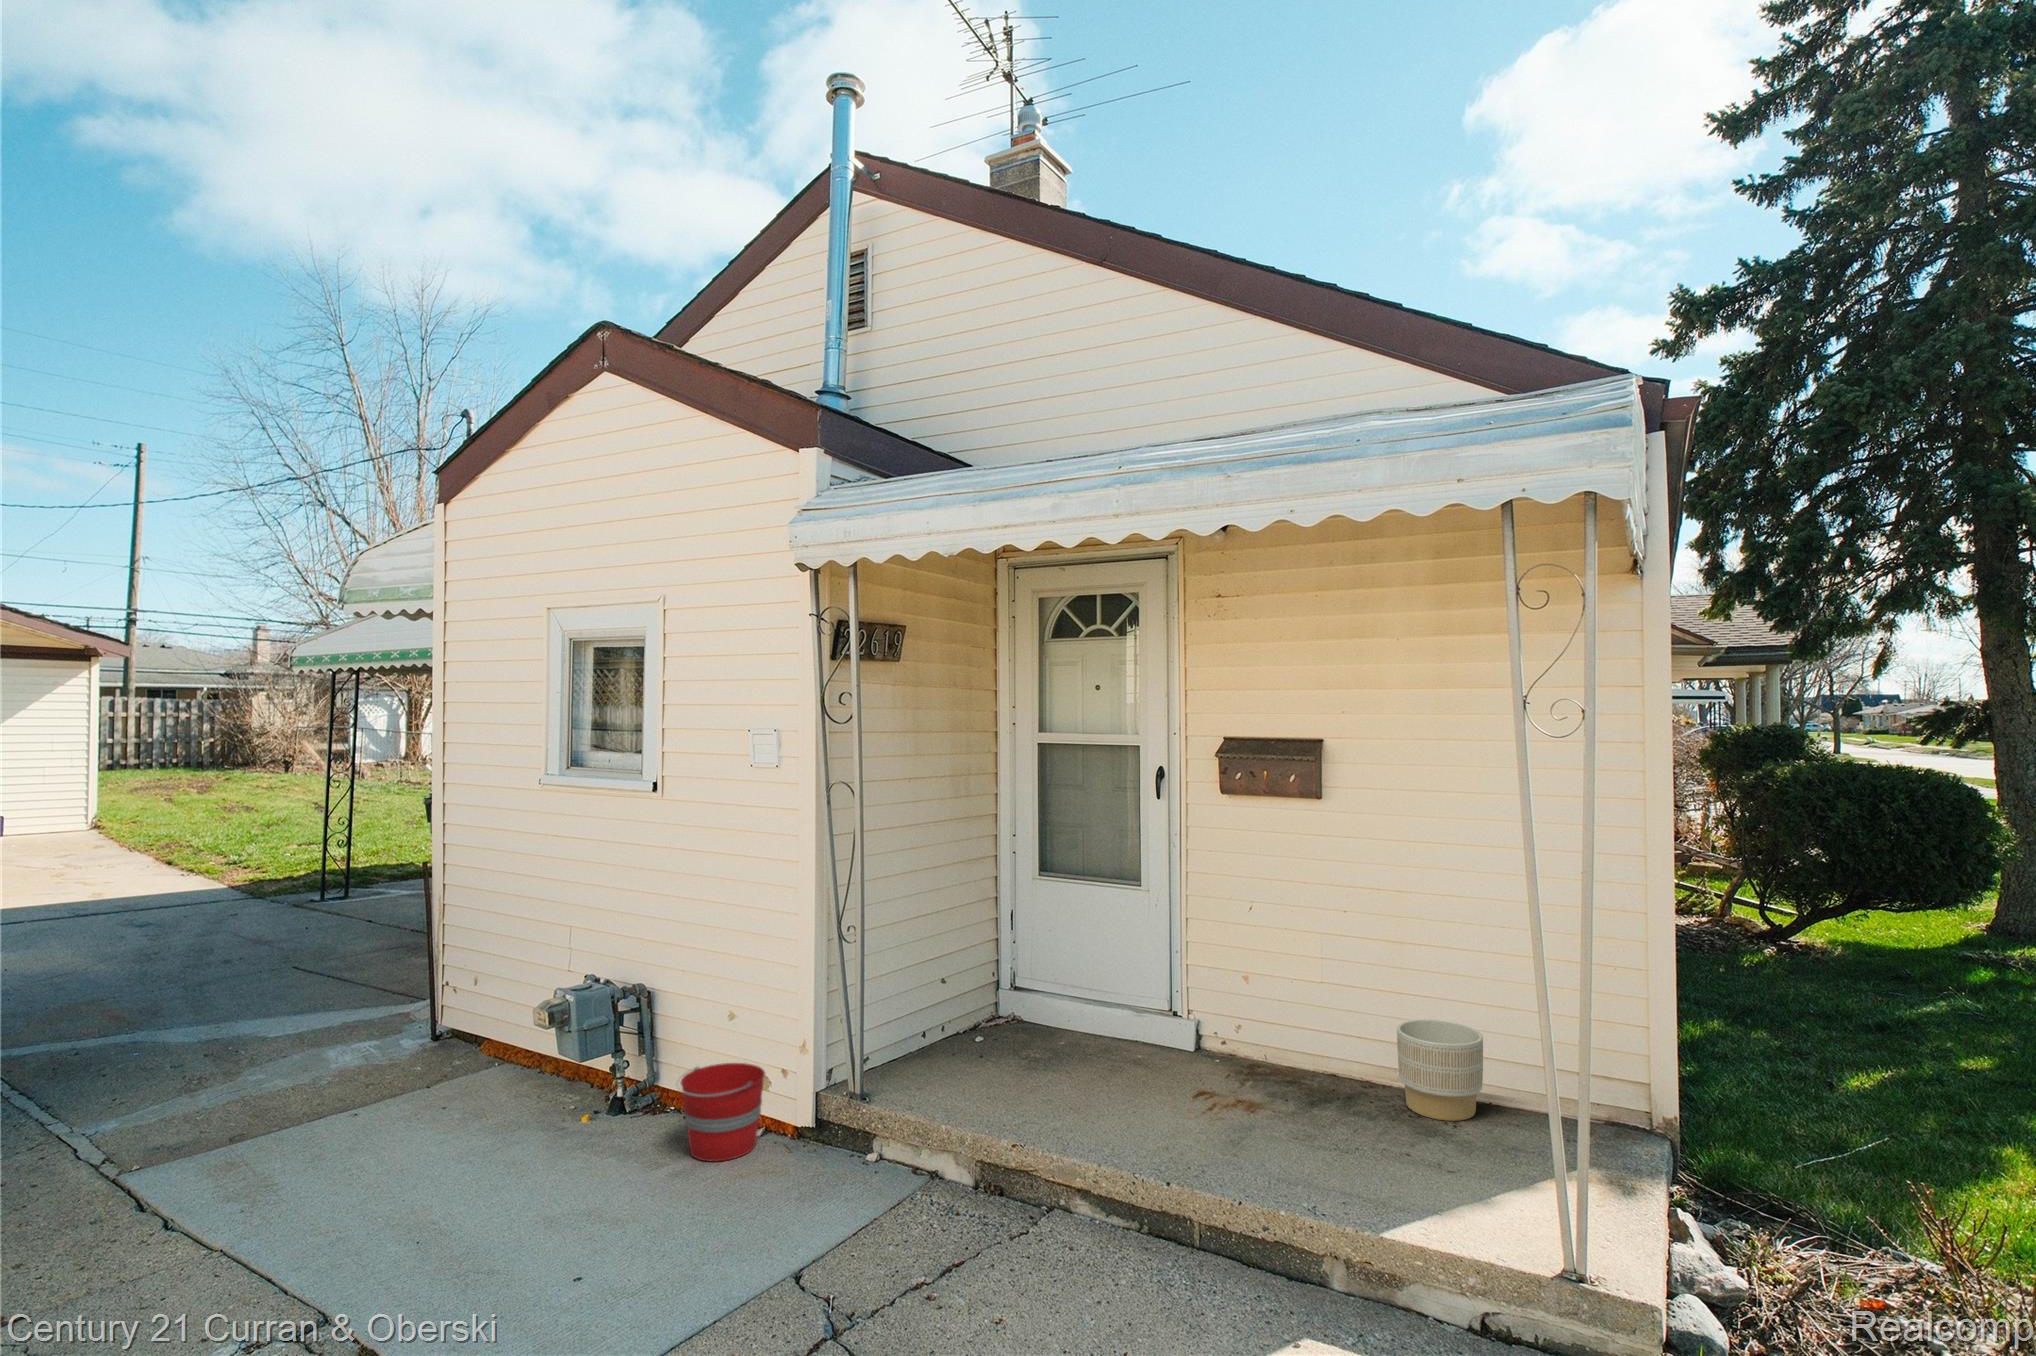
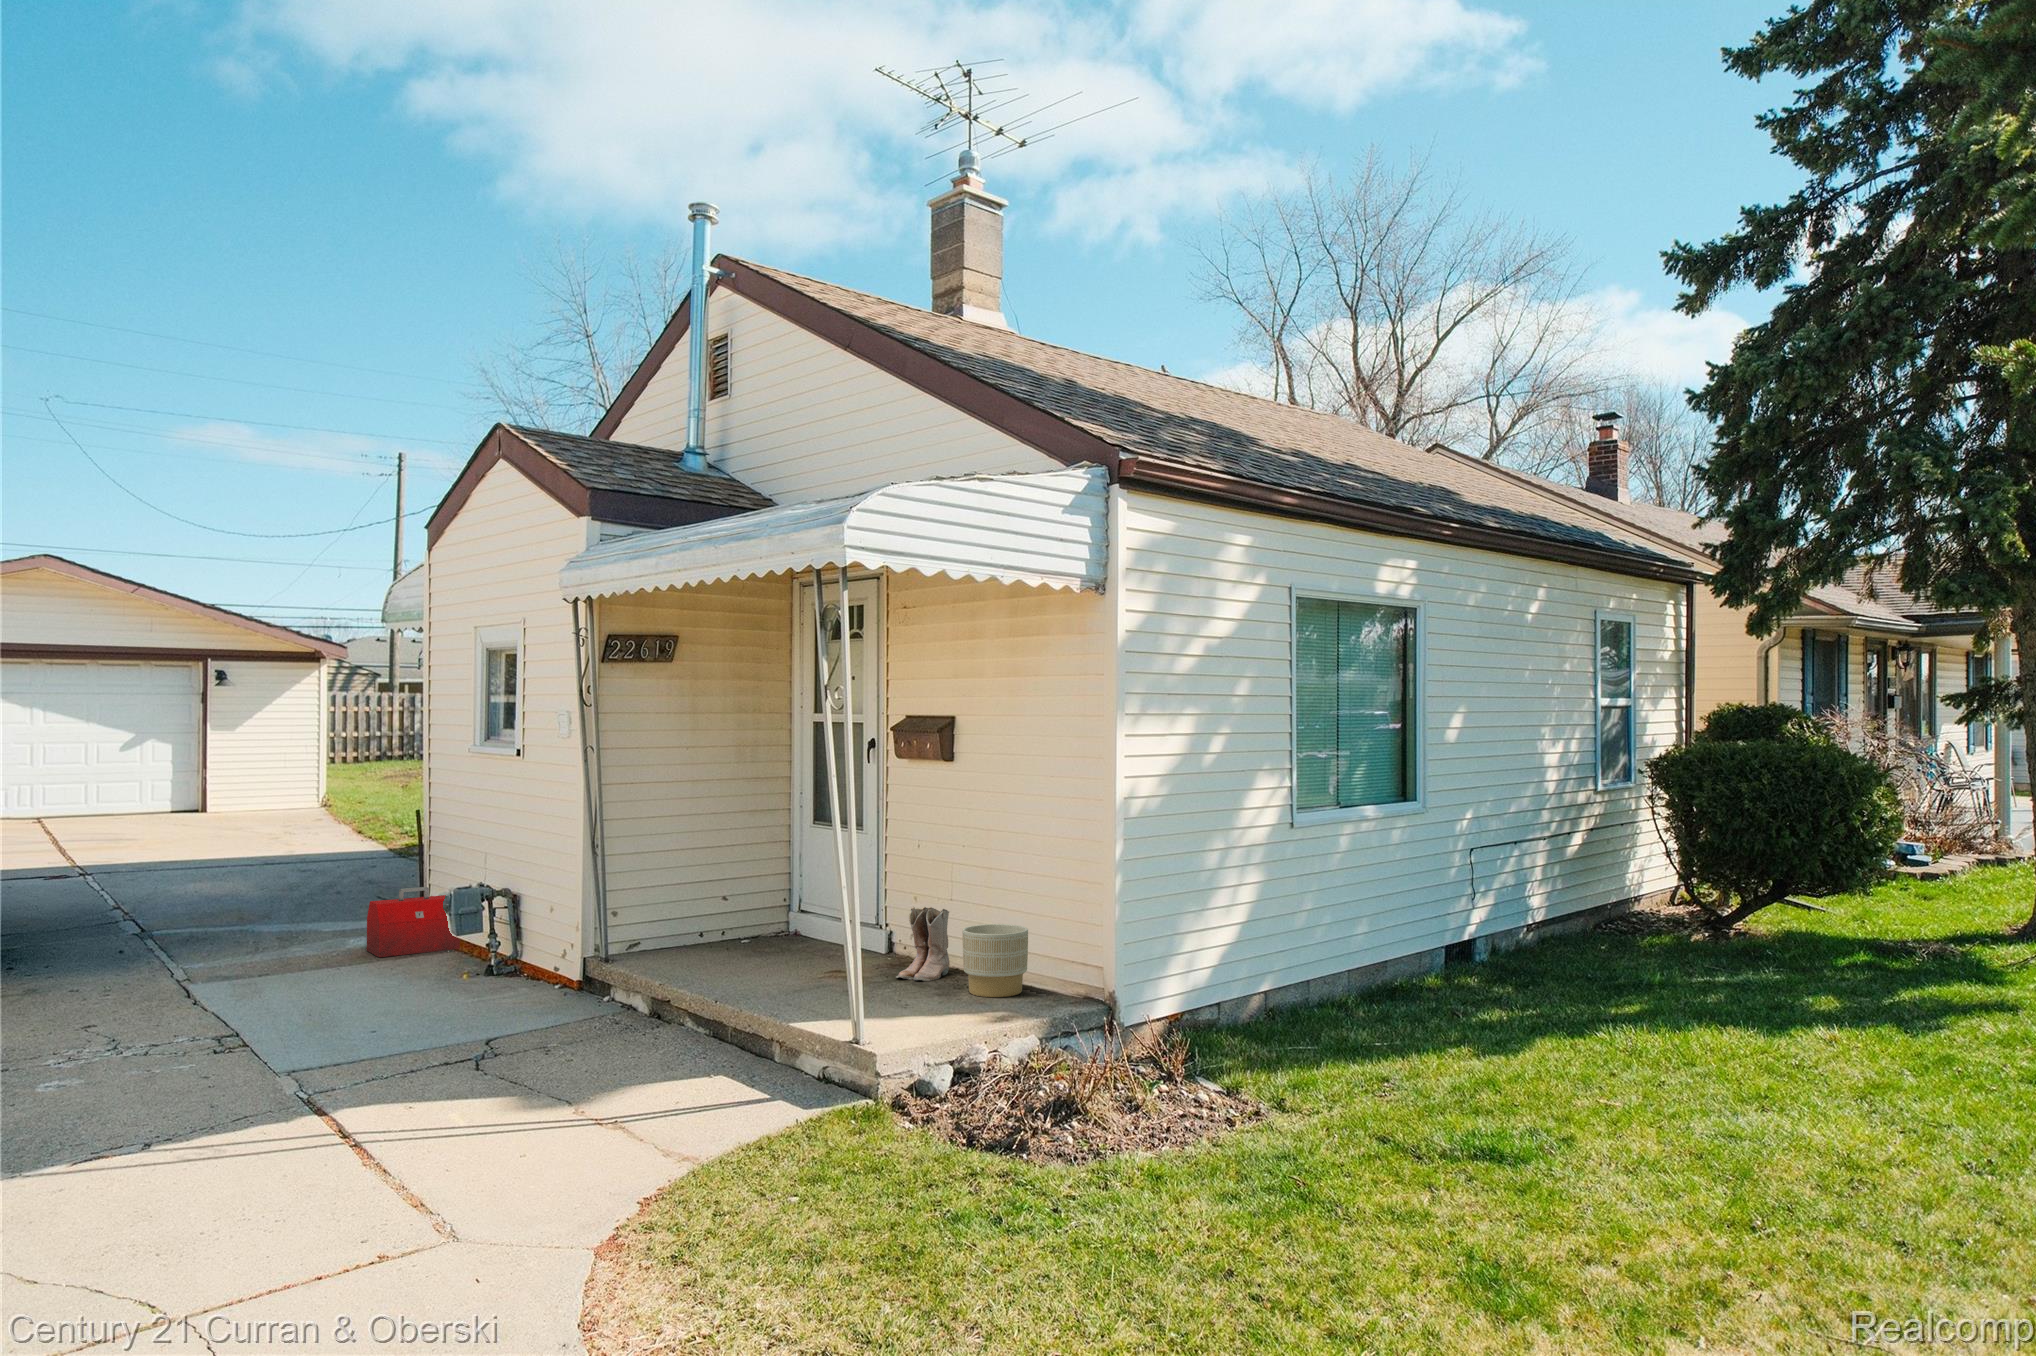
toolbox: none [378,984,515,1093] -> present [367,887,460,957]
boots: none [1269,997,1323,1096] -> present [896,907,950,981]
bucket: present [678,1063,765,1161] -> none [490,934,557,996]

